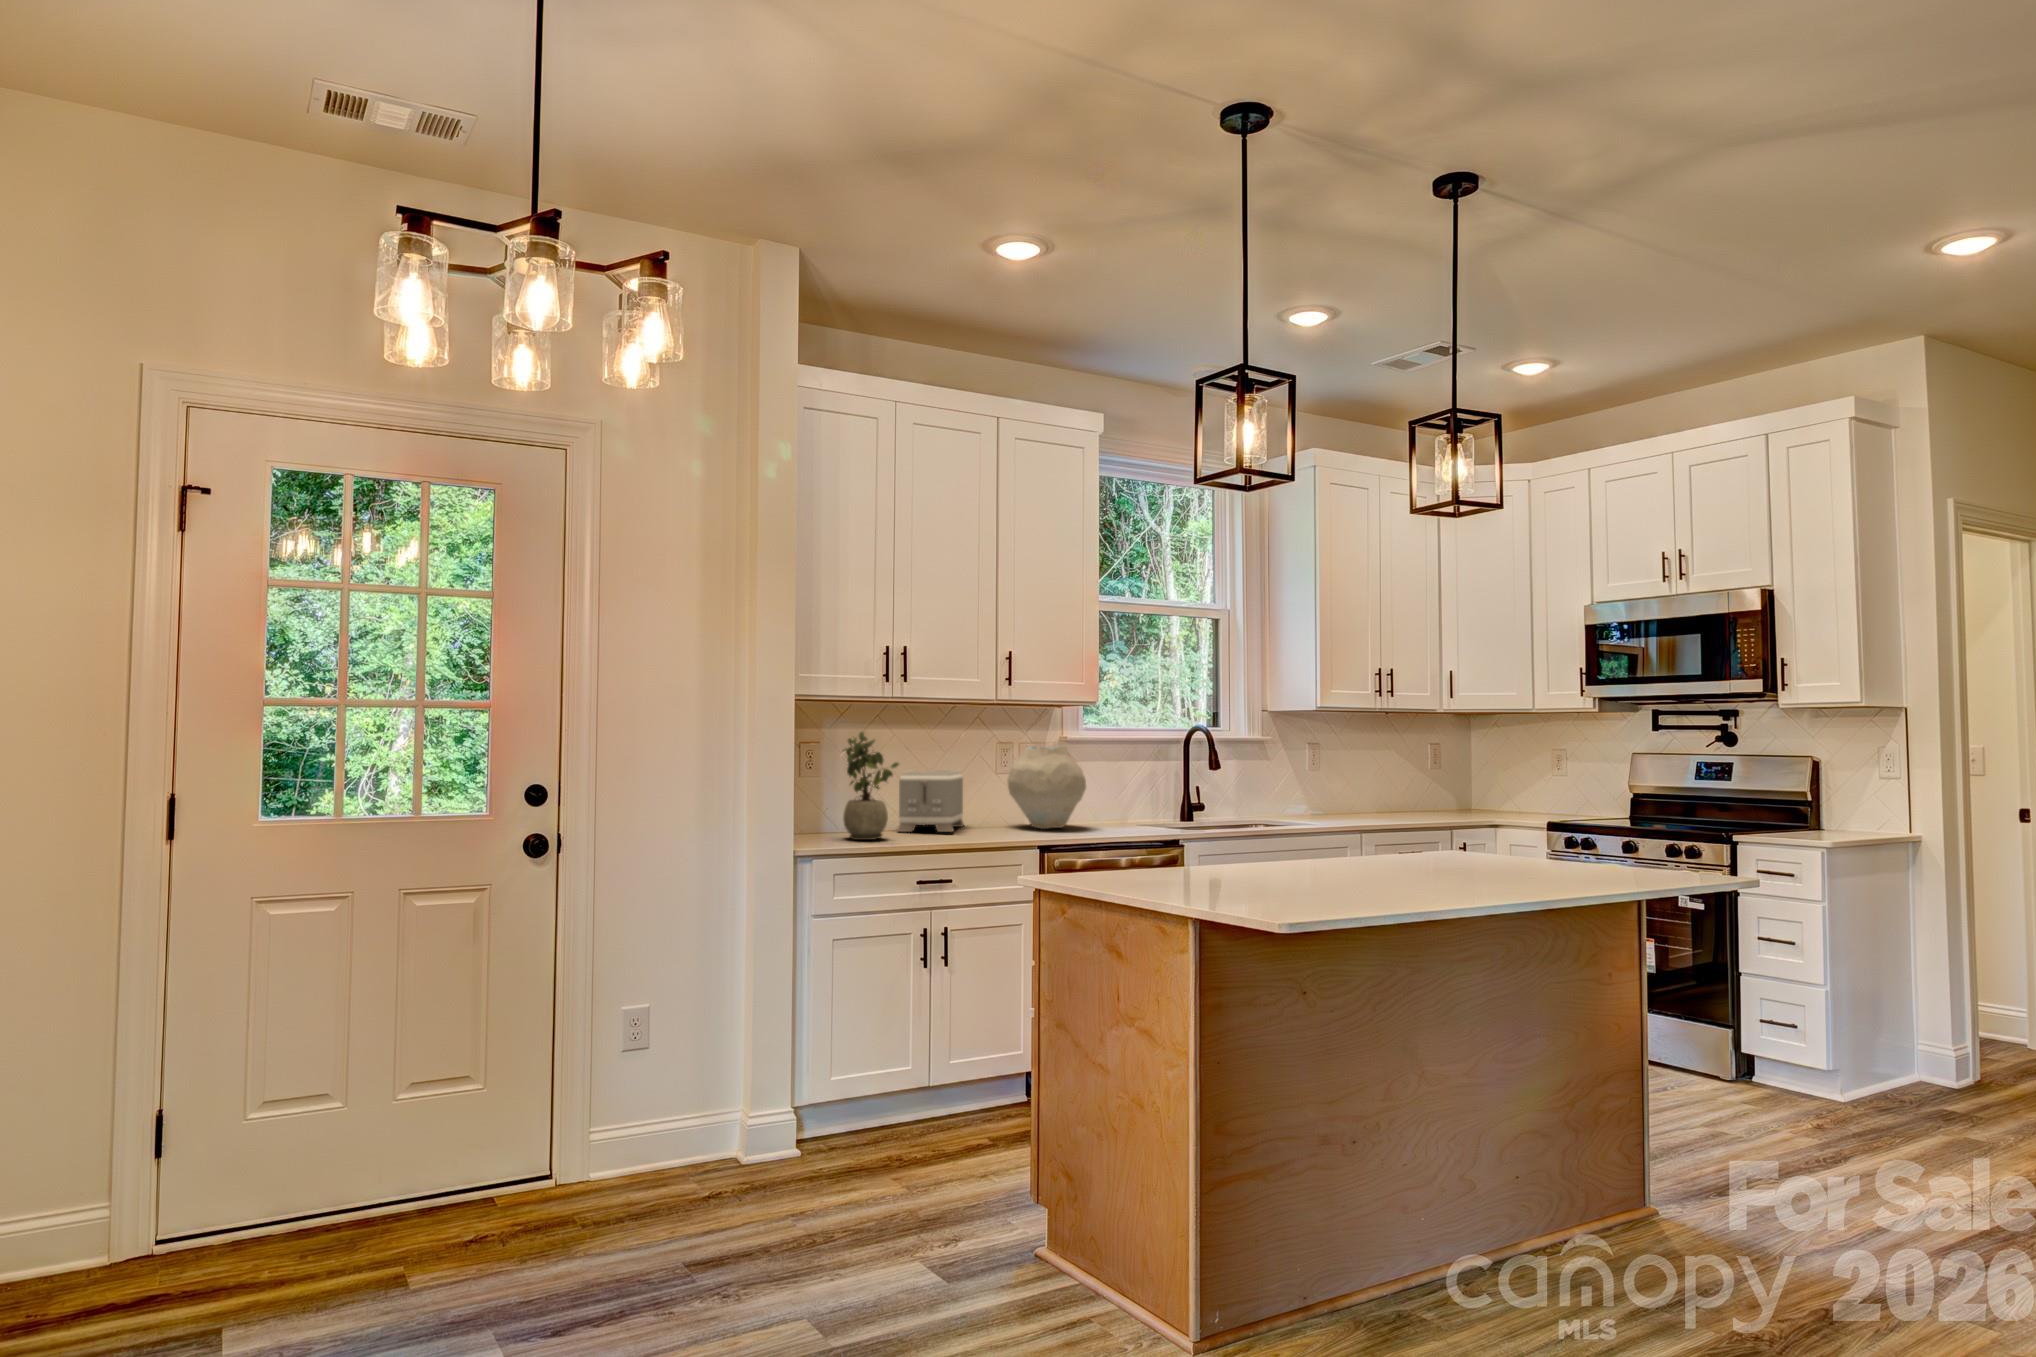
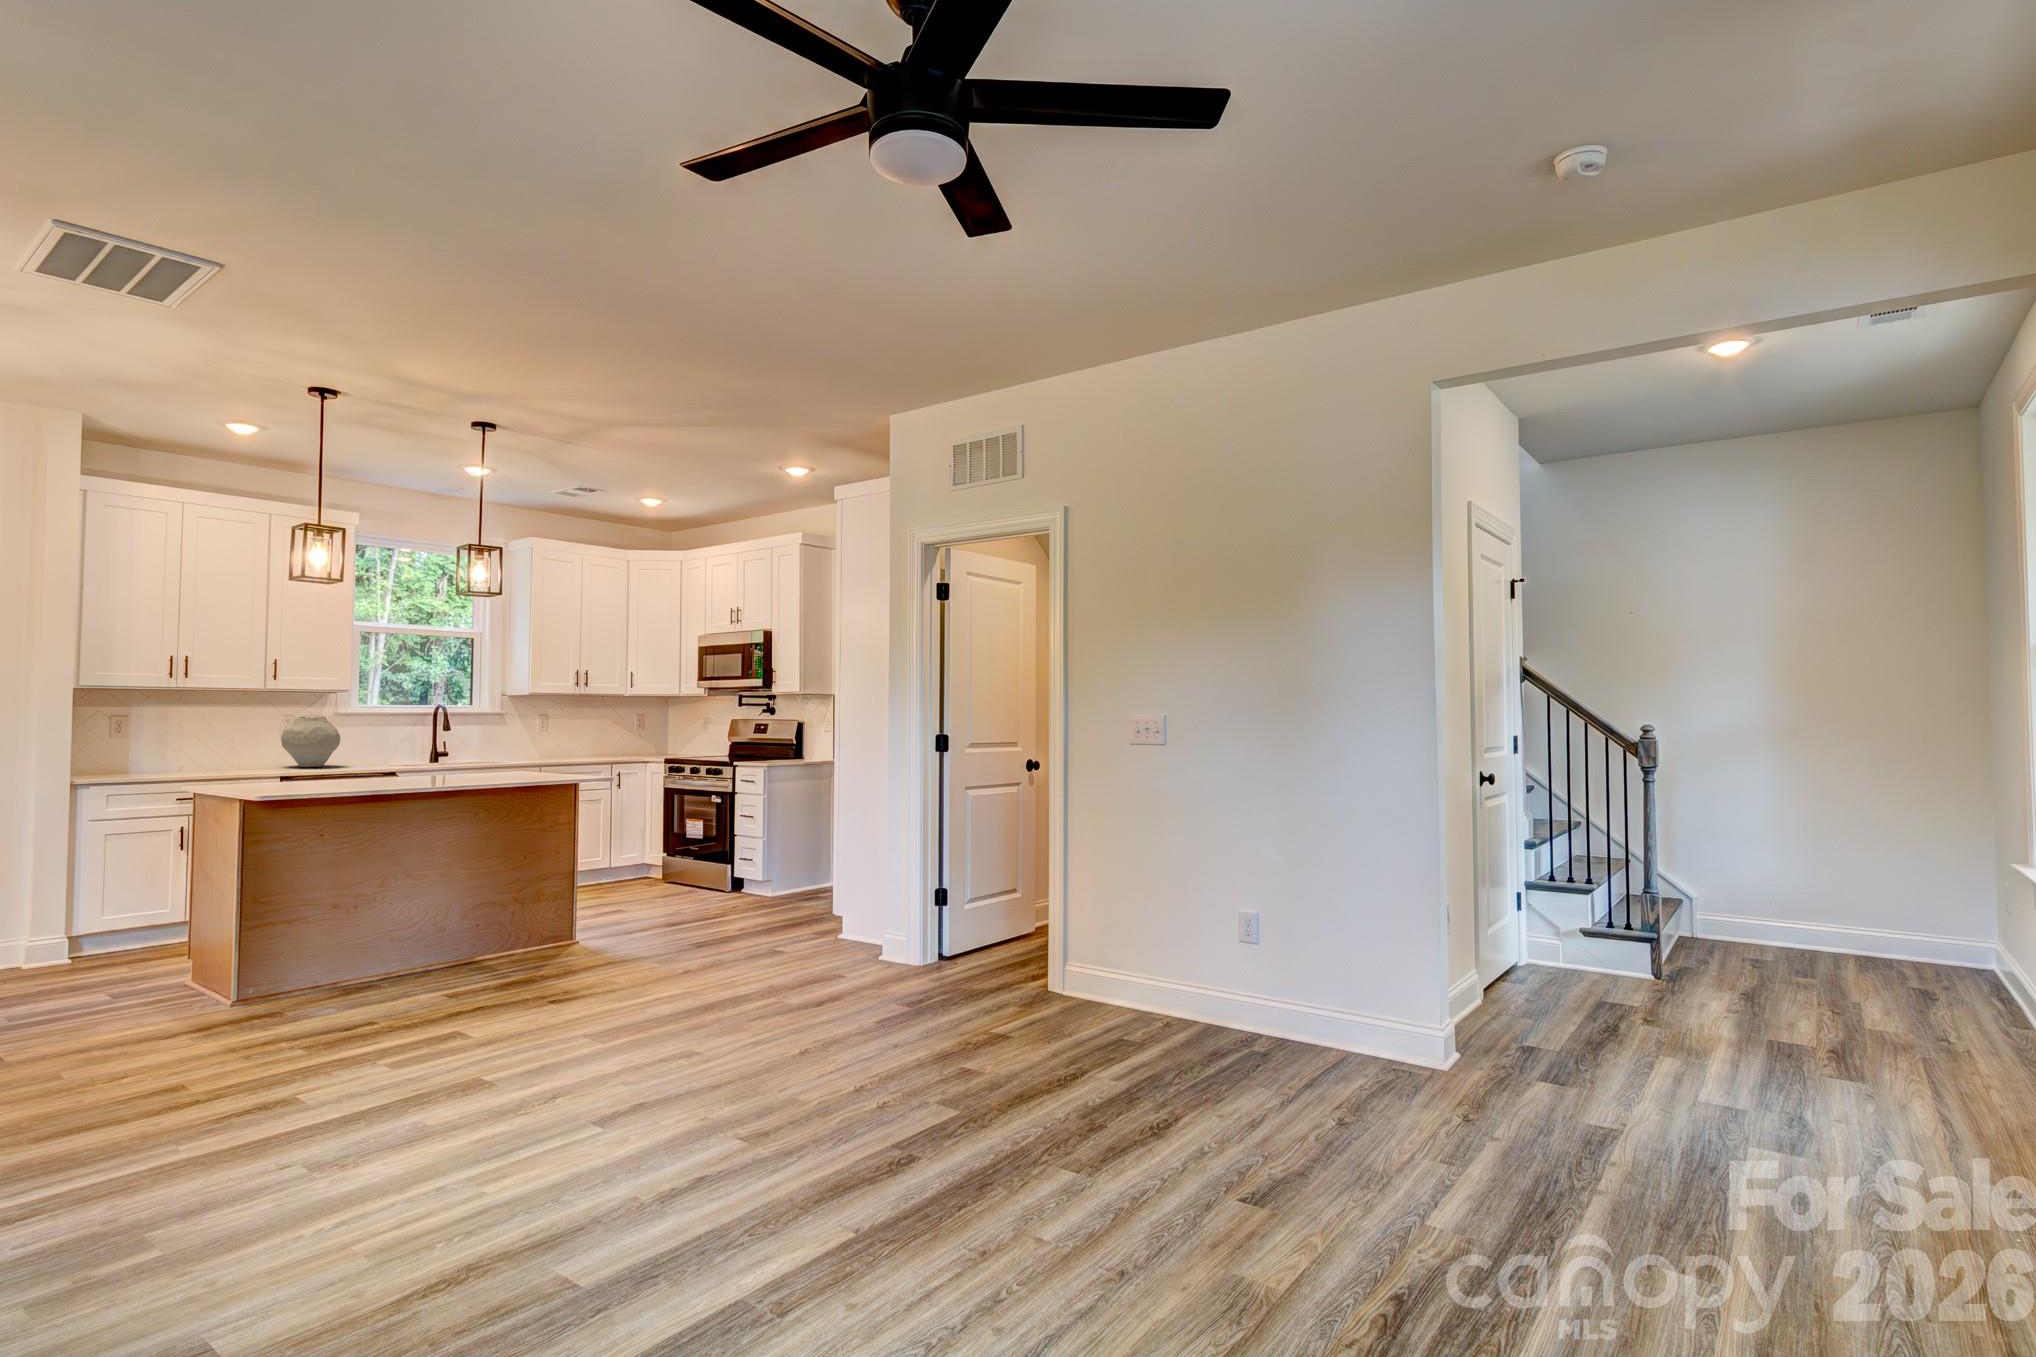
potted plant: present [843,732,899,840] -> none [130,707,170,774]
toaster: present [898,770,964,832] -> none [183,732,249,770]

